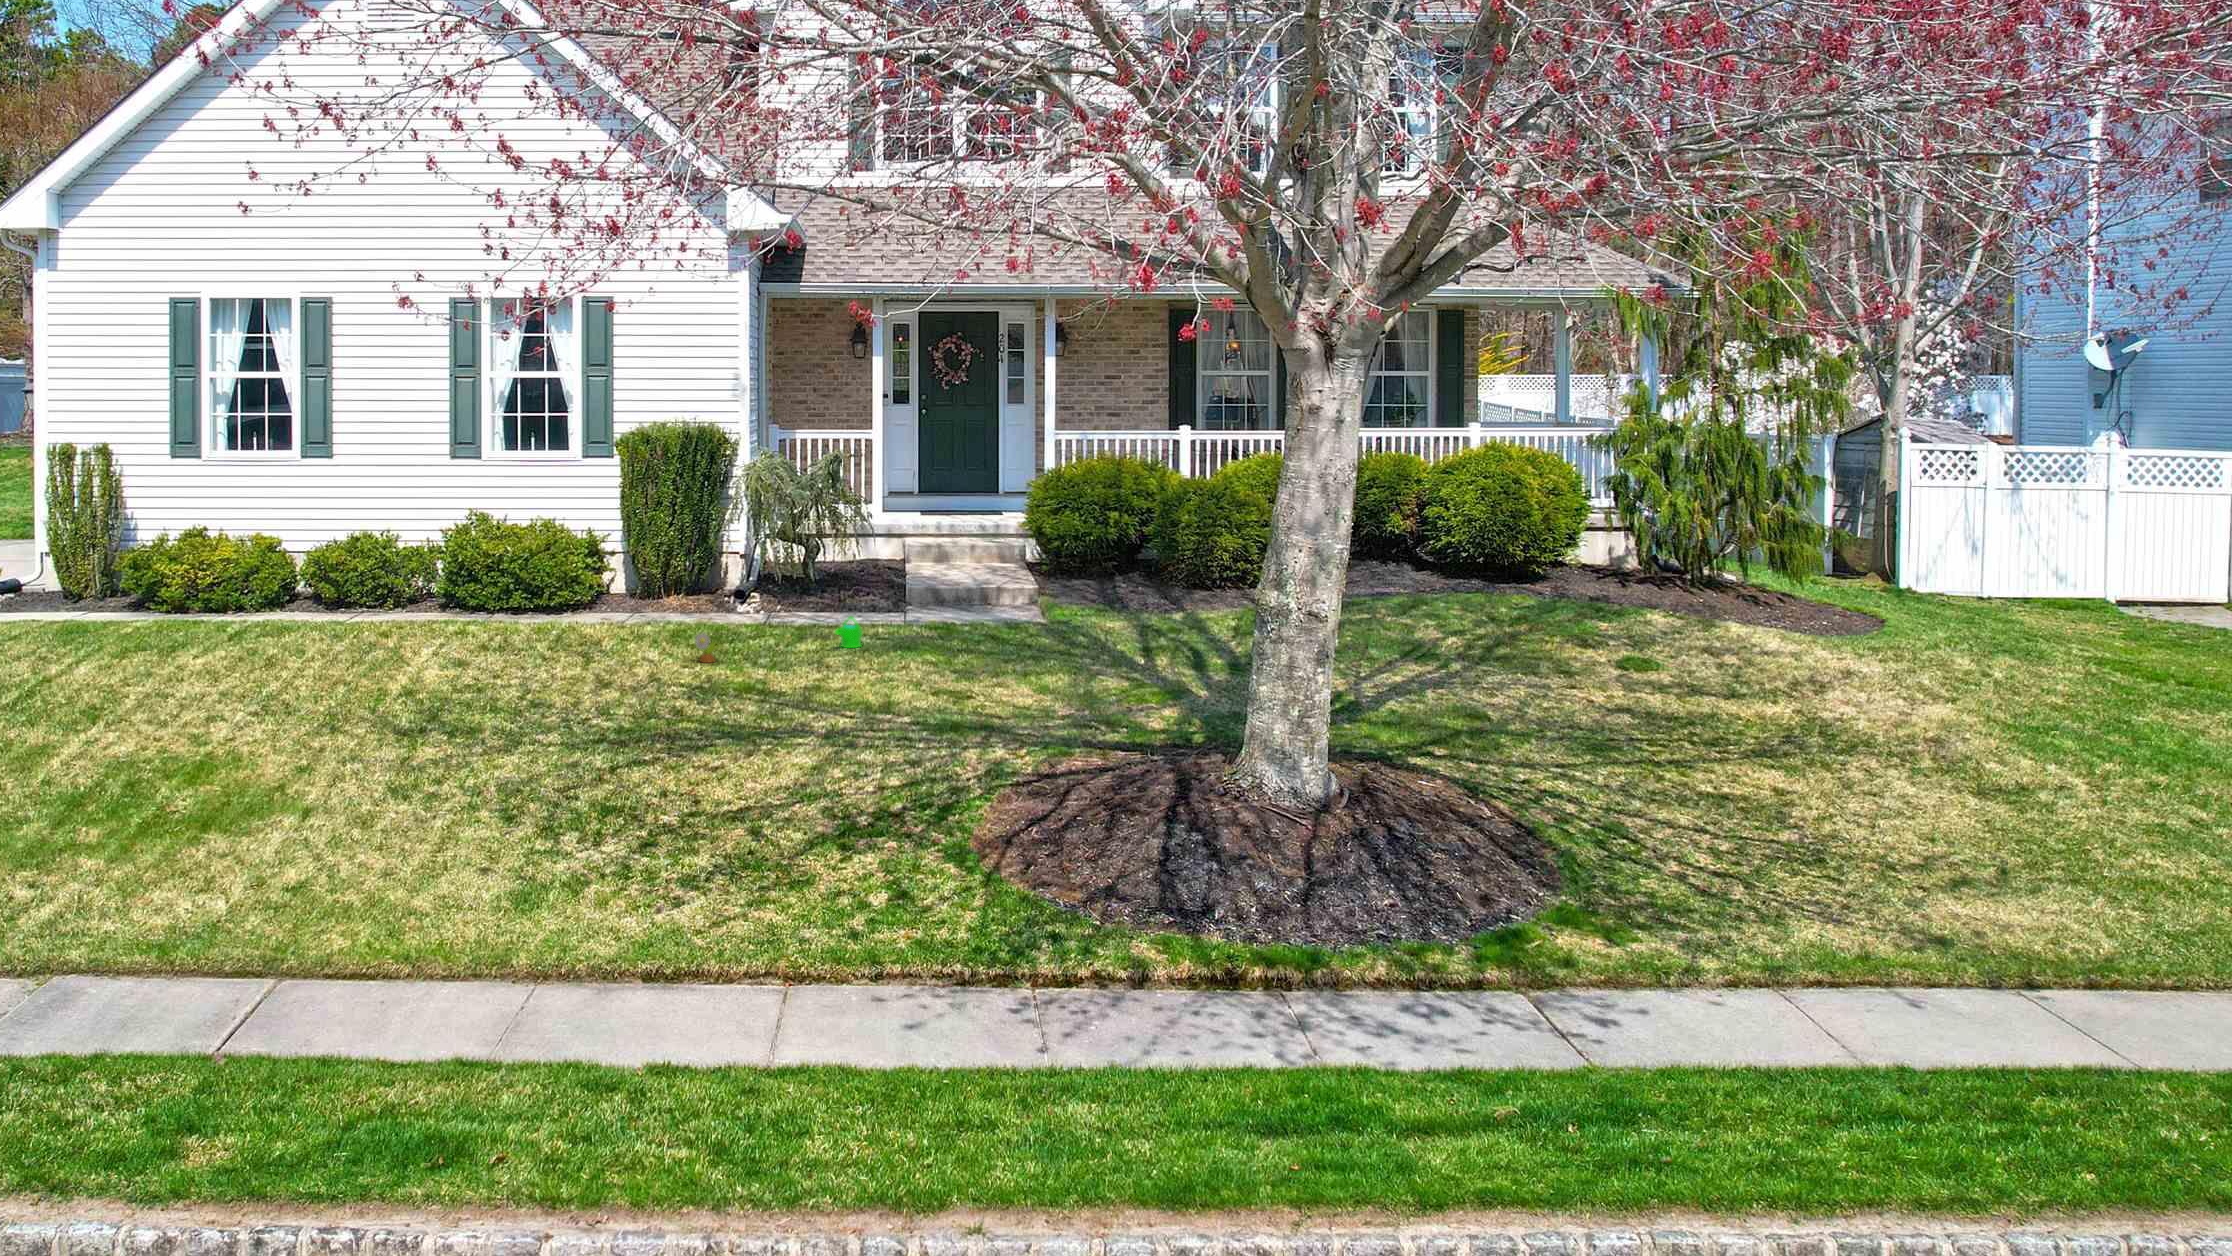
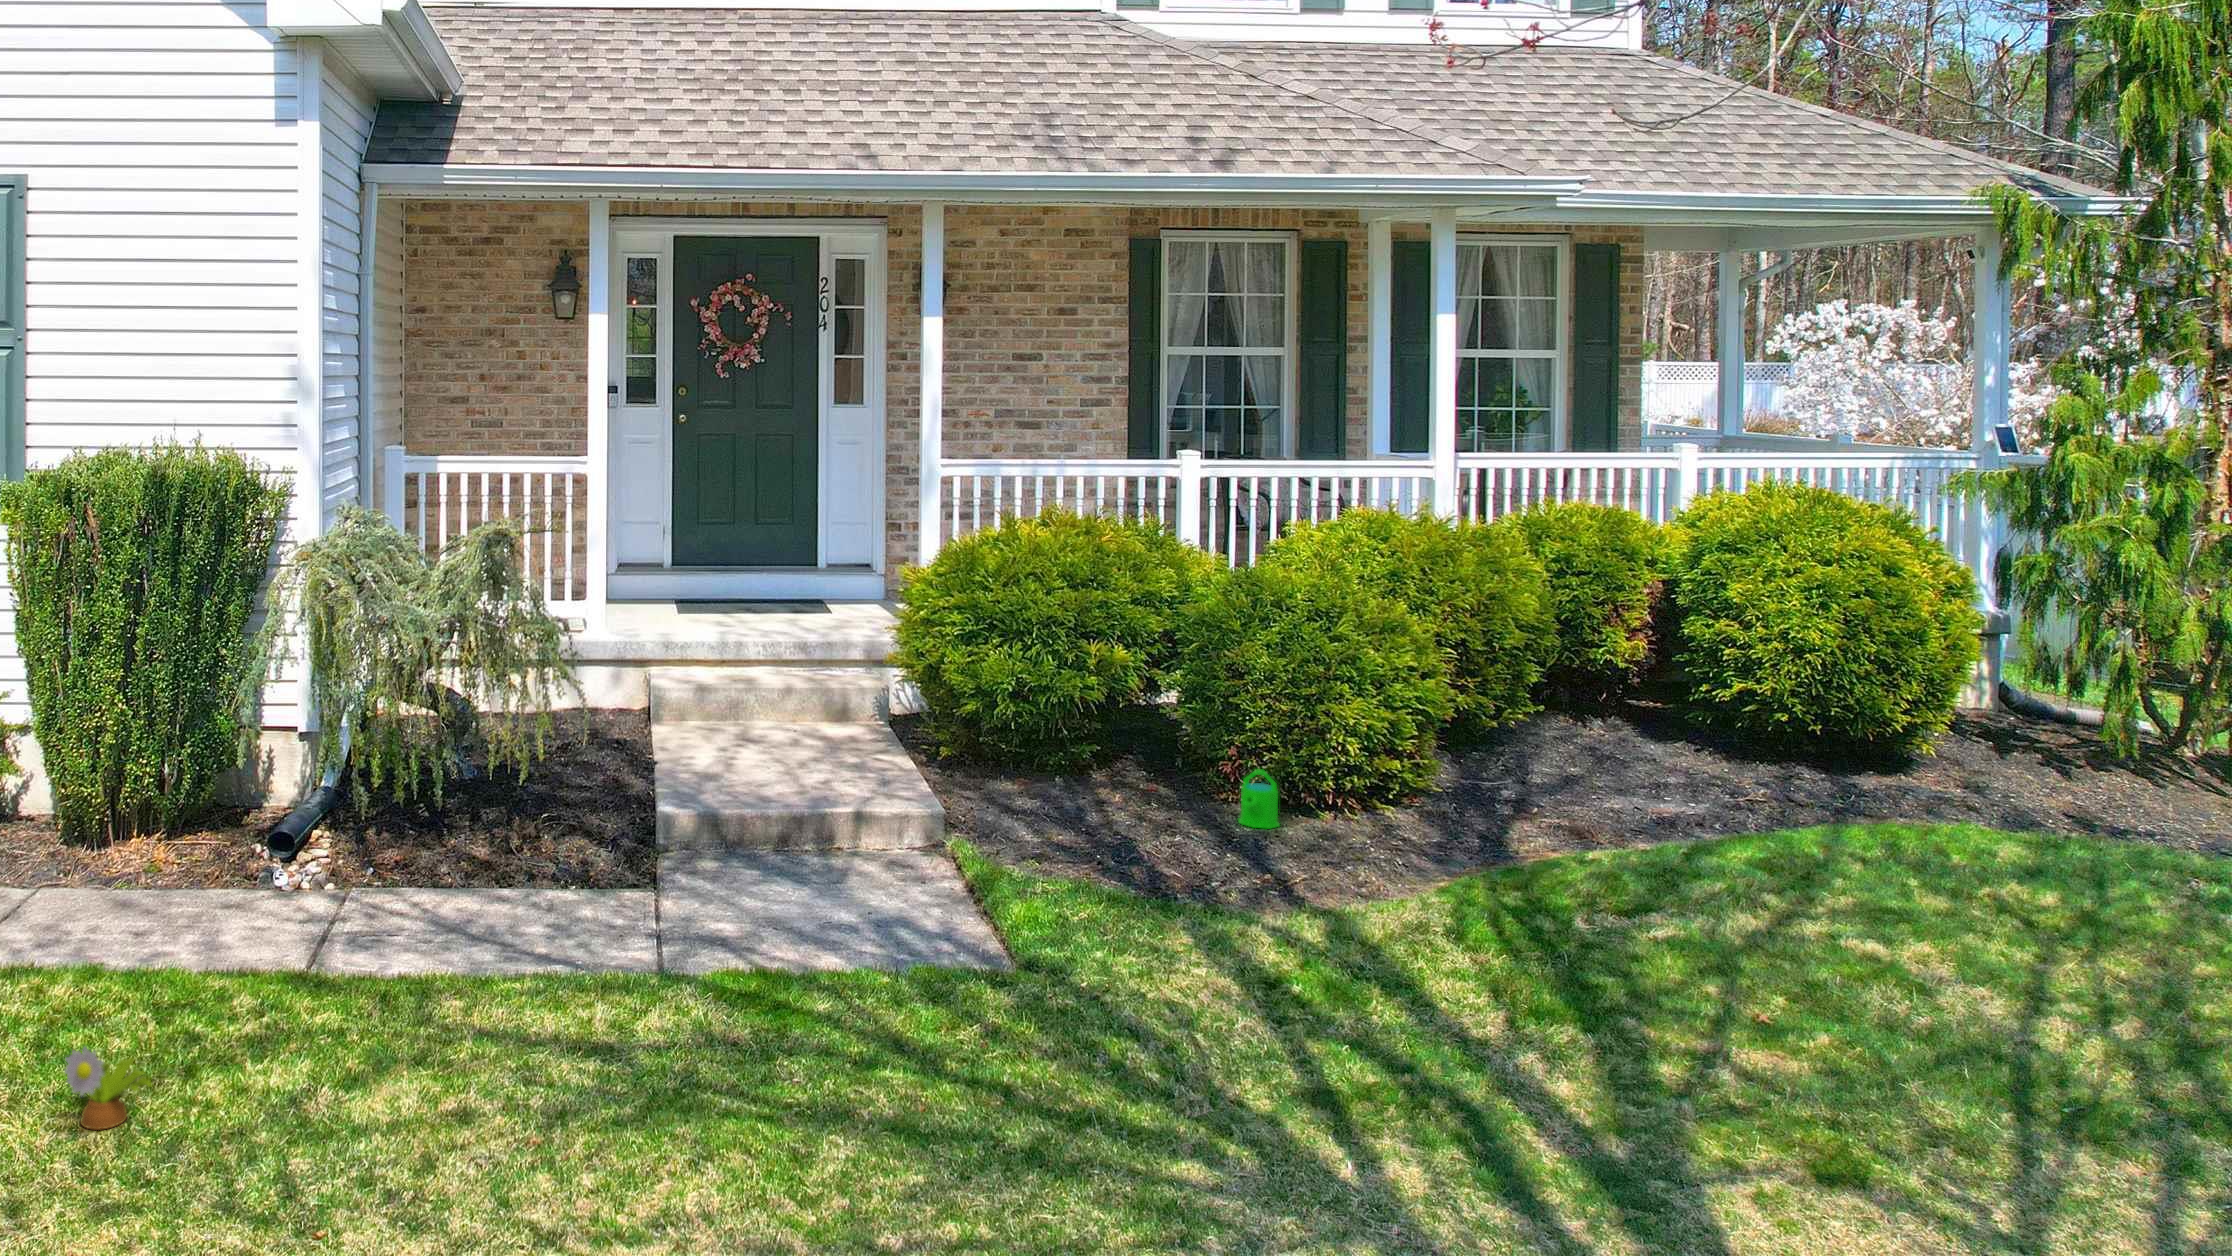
watering can: present [836,617,863,648] -> present [1238,769,1280,829]

